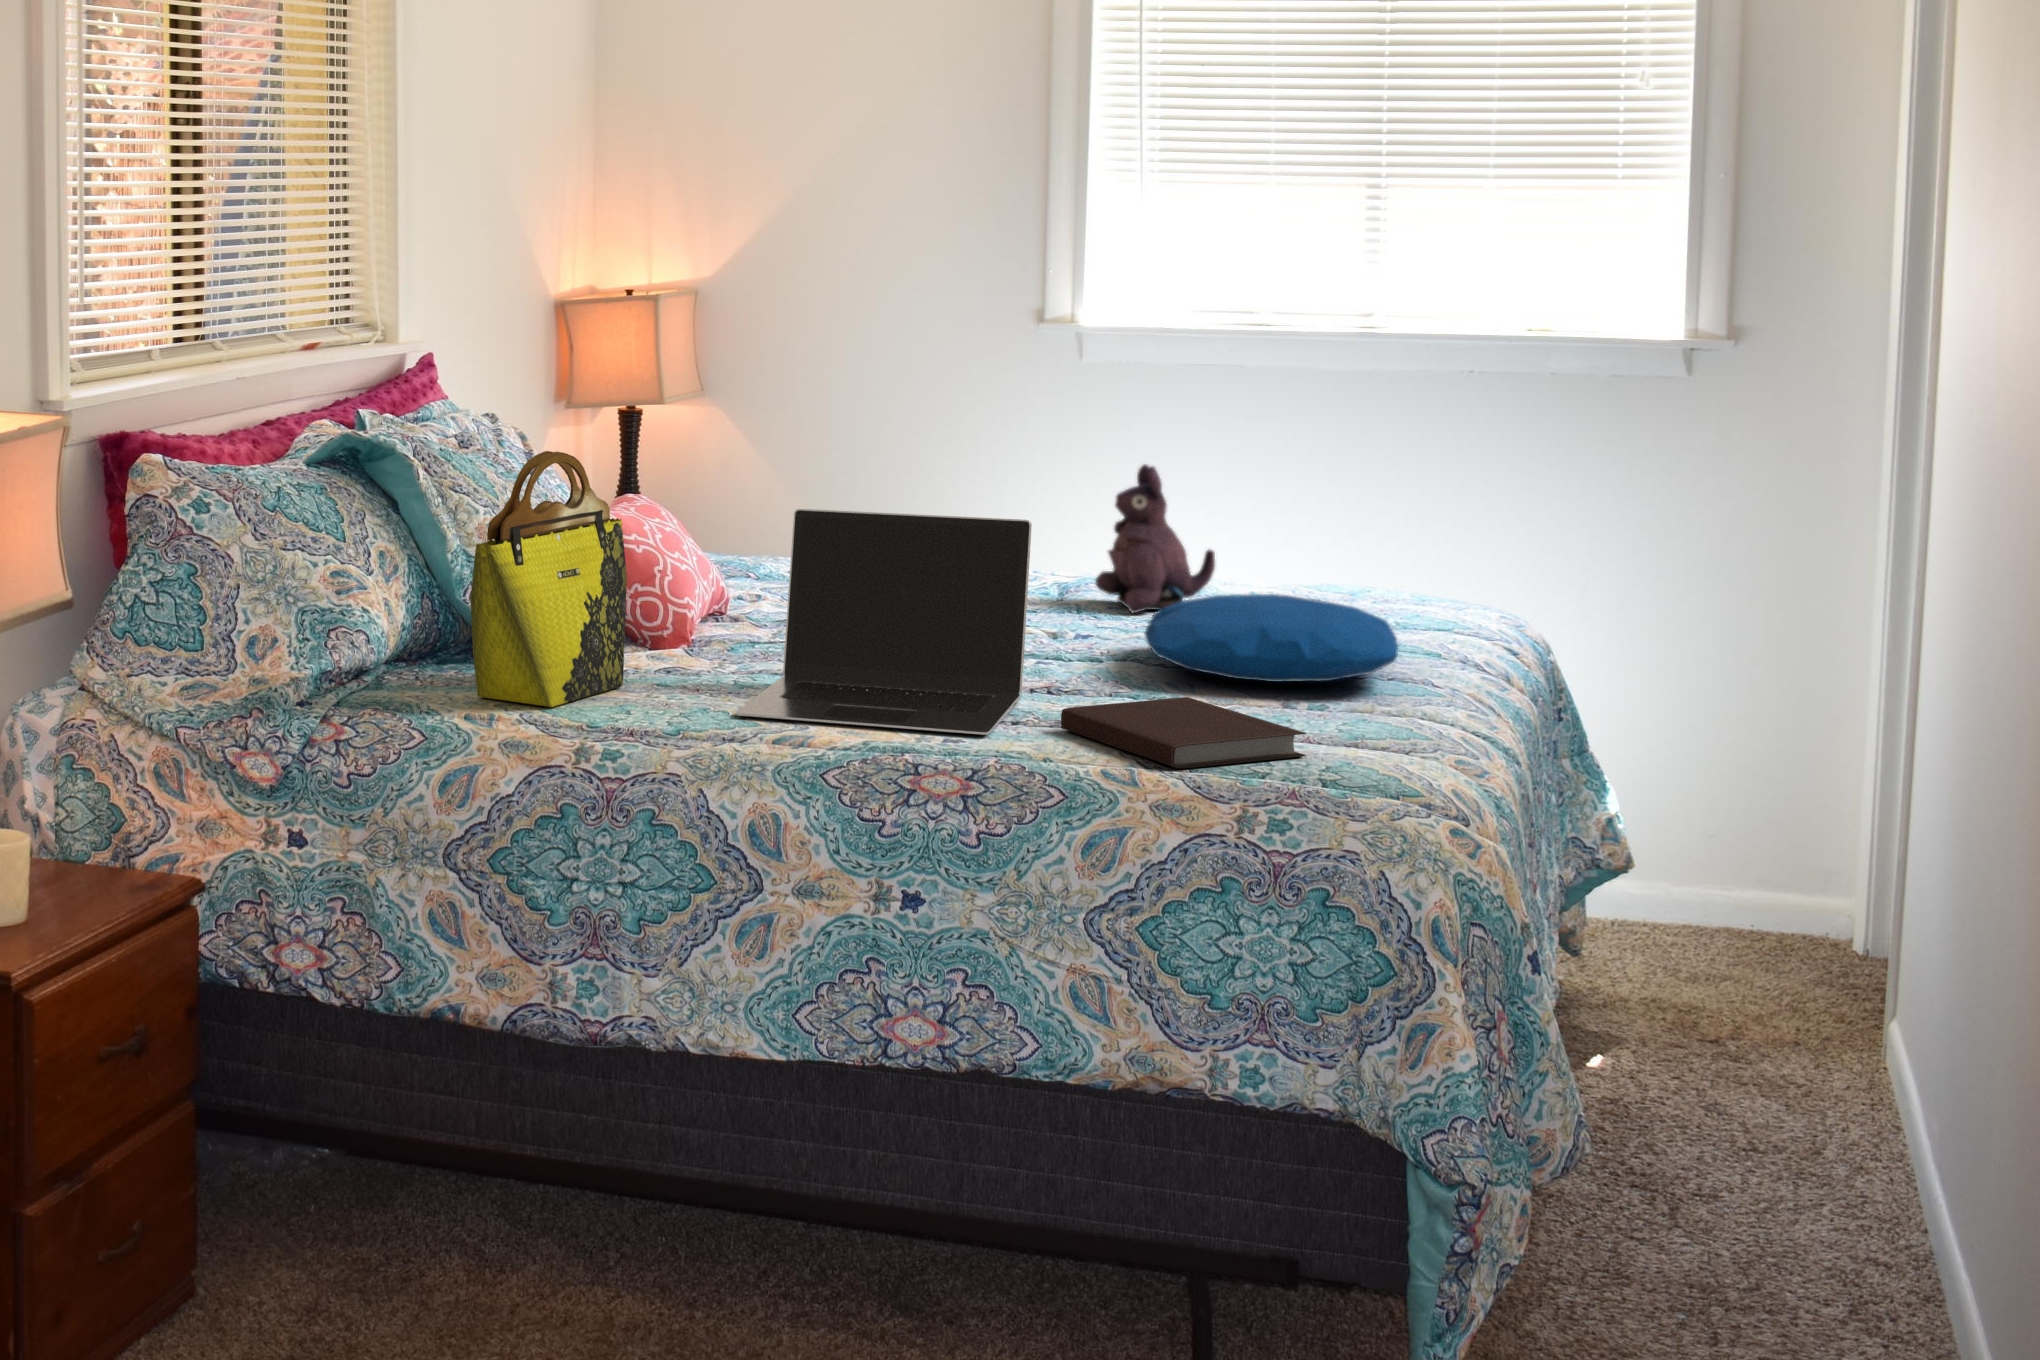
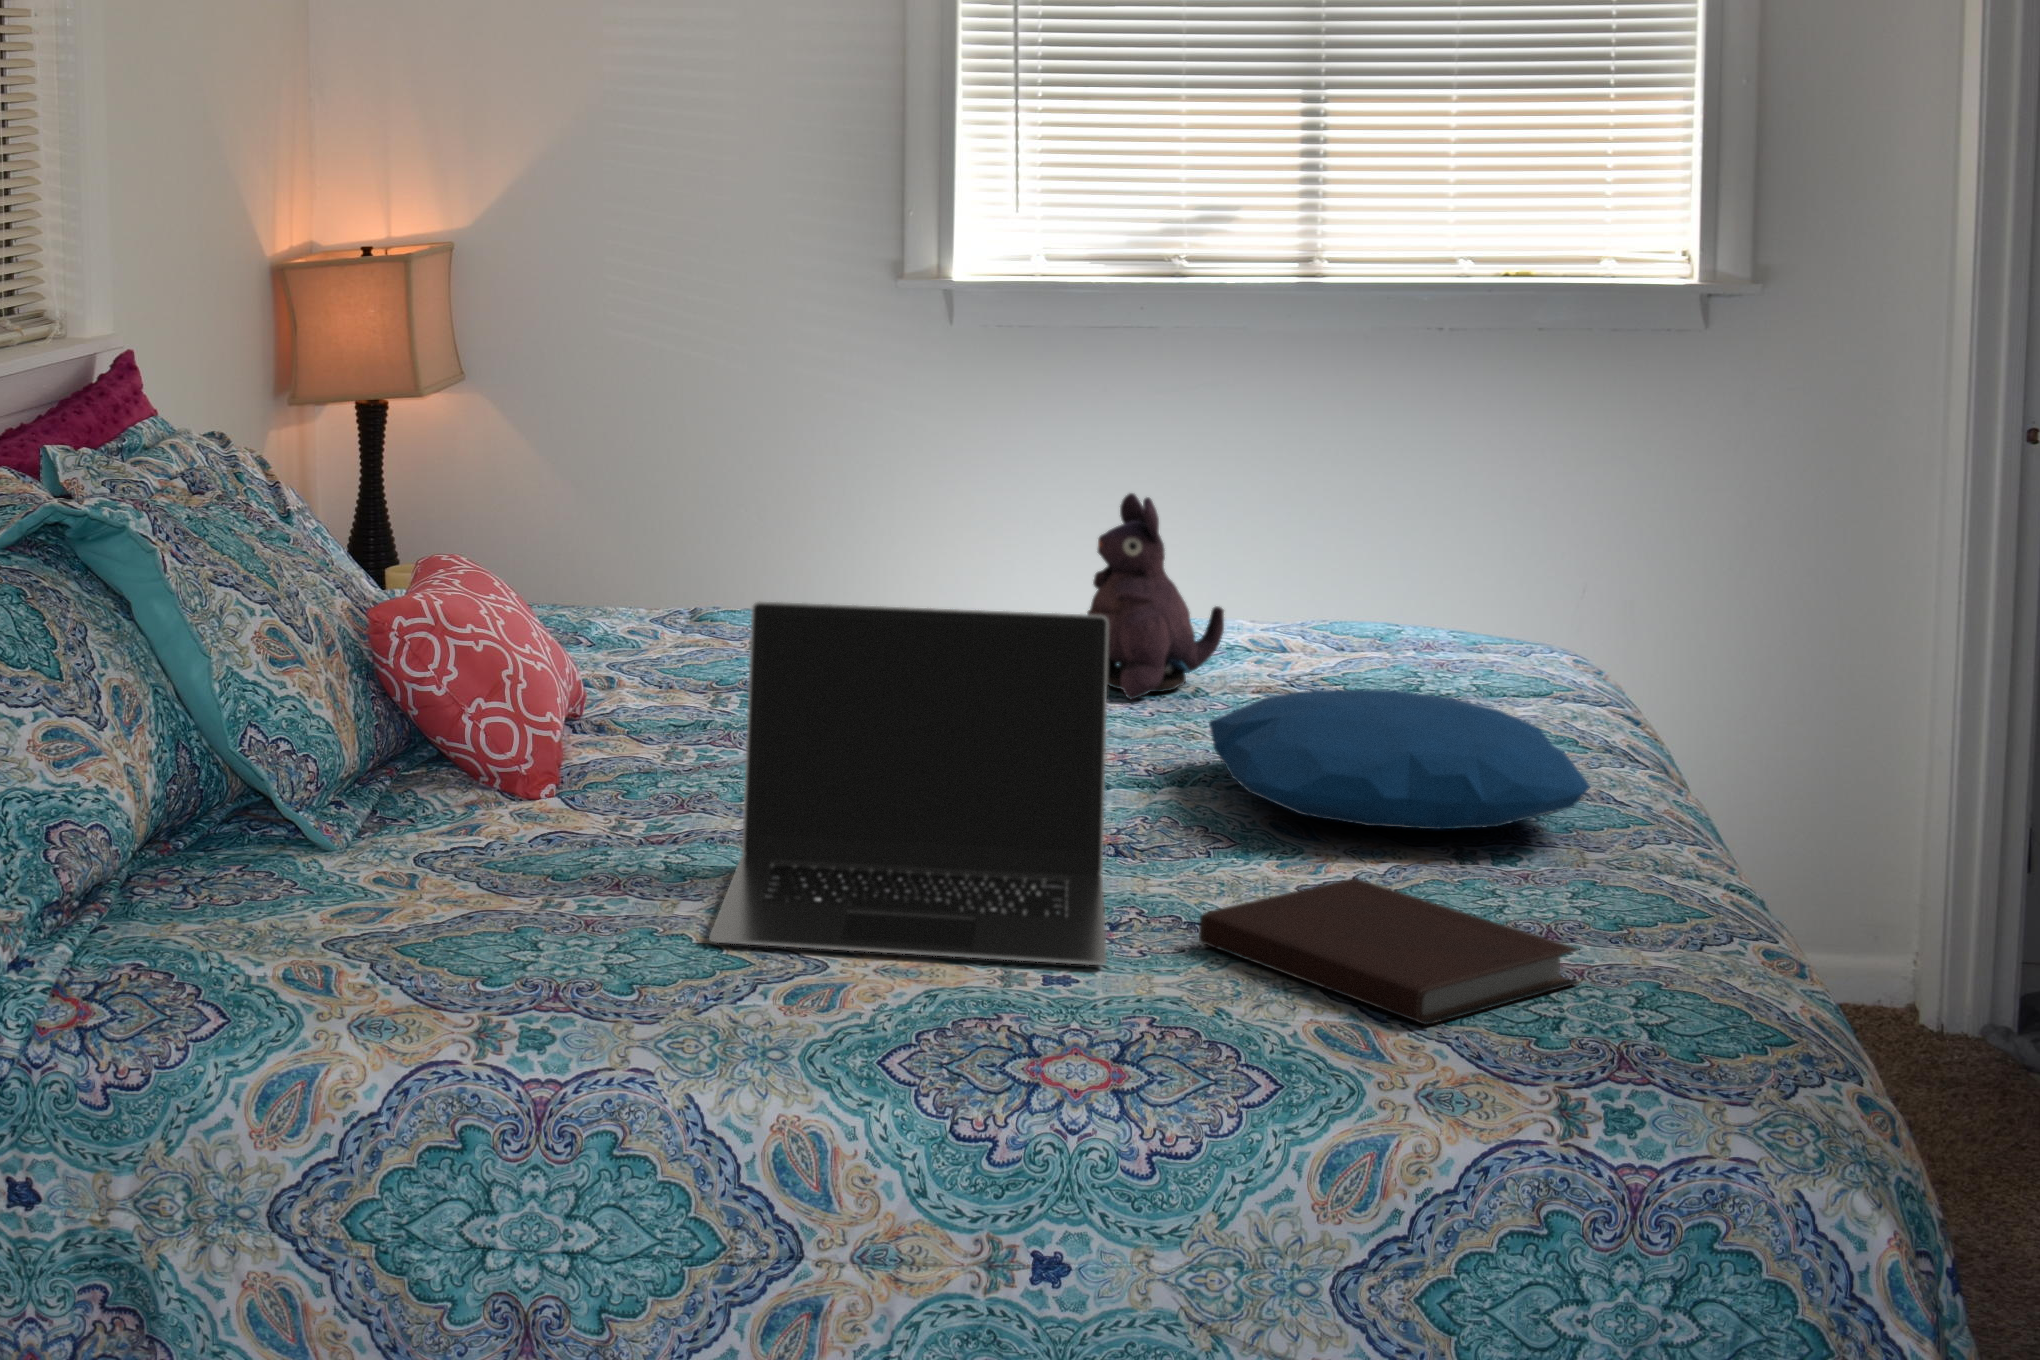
tote bag: present [470,451,627,707] -> none [289,531,508,939]

